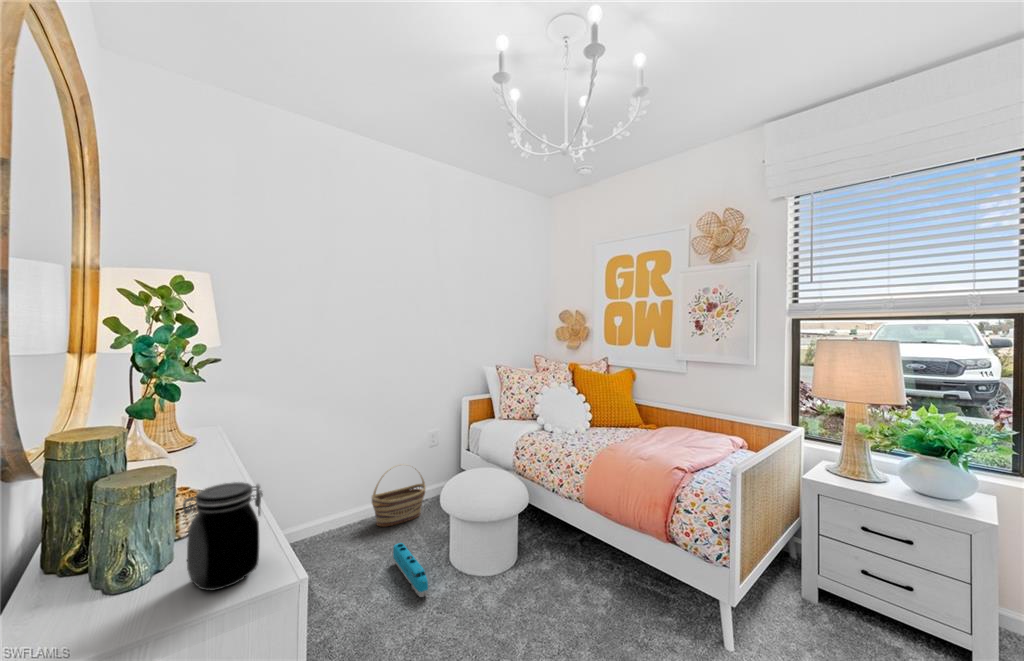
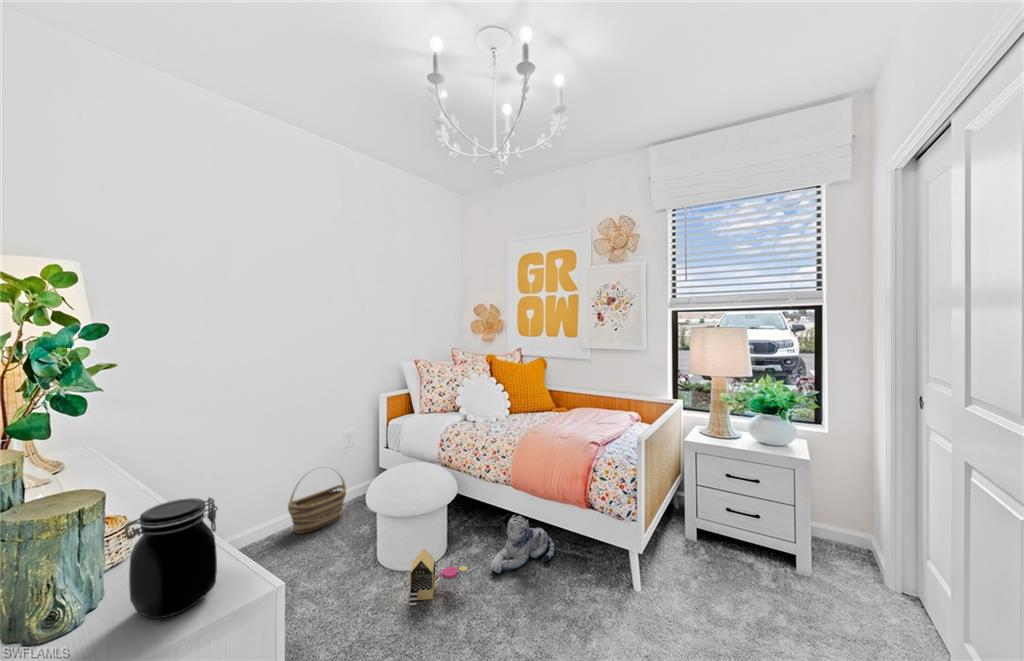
plush toy: none [557,537,633,599] -> present [490,515,555,573]
toy train: present [393,543,428,597] -> none [320,546,363,596]
toy house: none [469,559,531,617] -> present [409,548,468,605]

